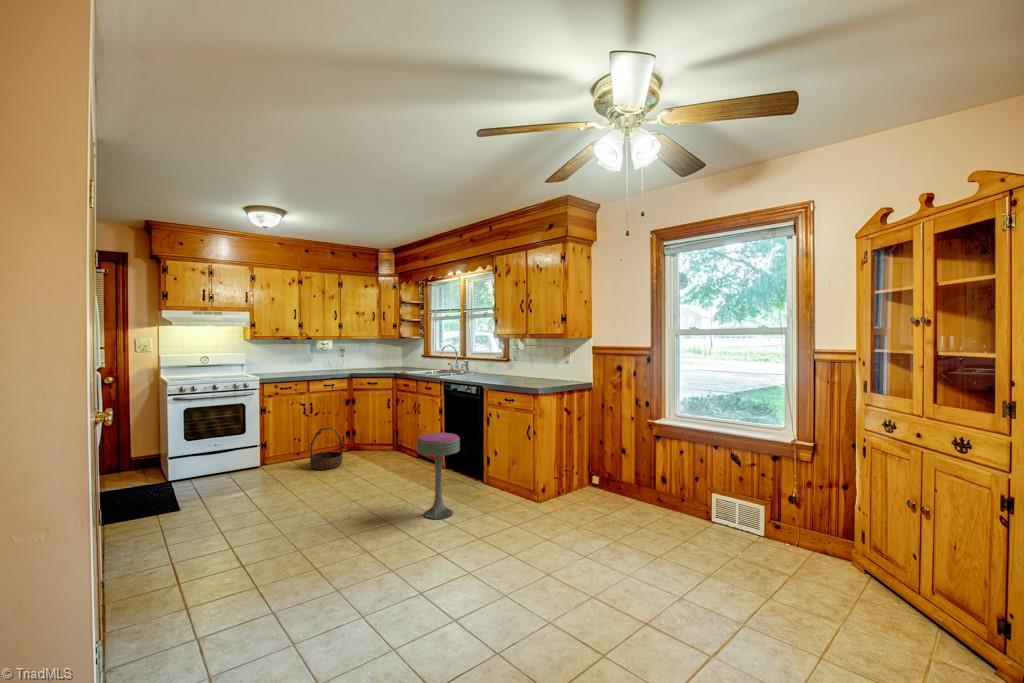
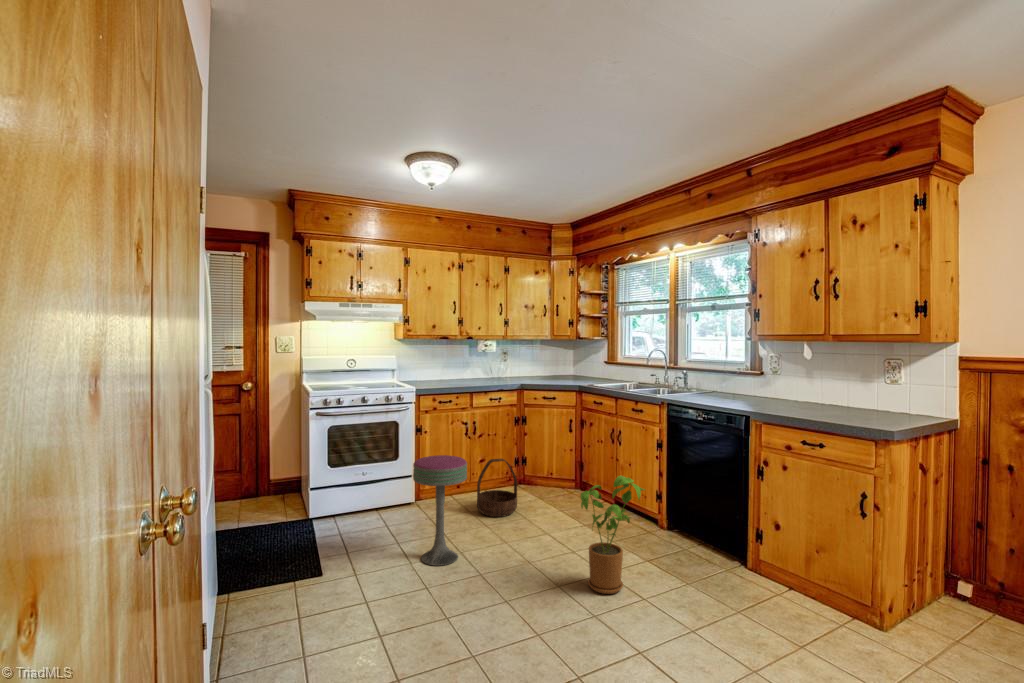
house plant: none [369,427,413,504] -> present [580,476,645,594]
bar stool: present [417,433,460,519] -> present [413,455,467,566]

